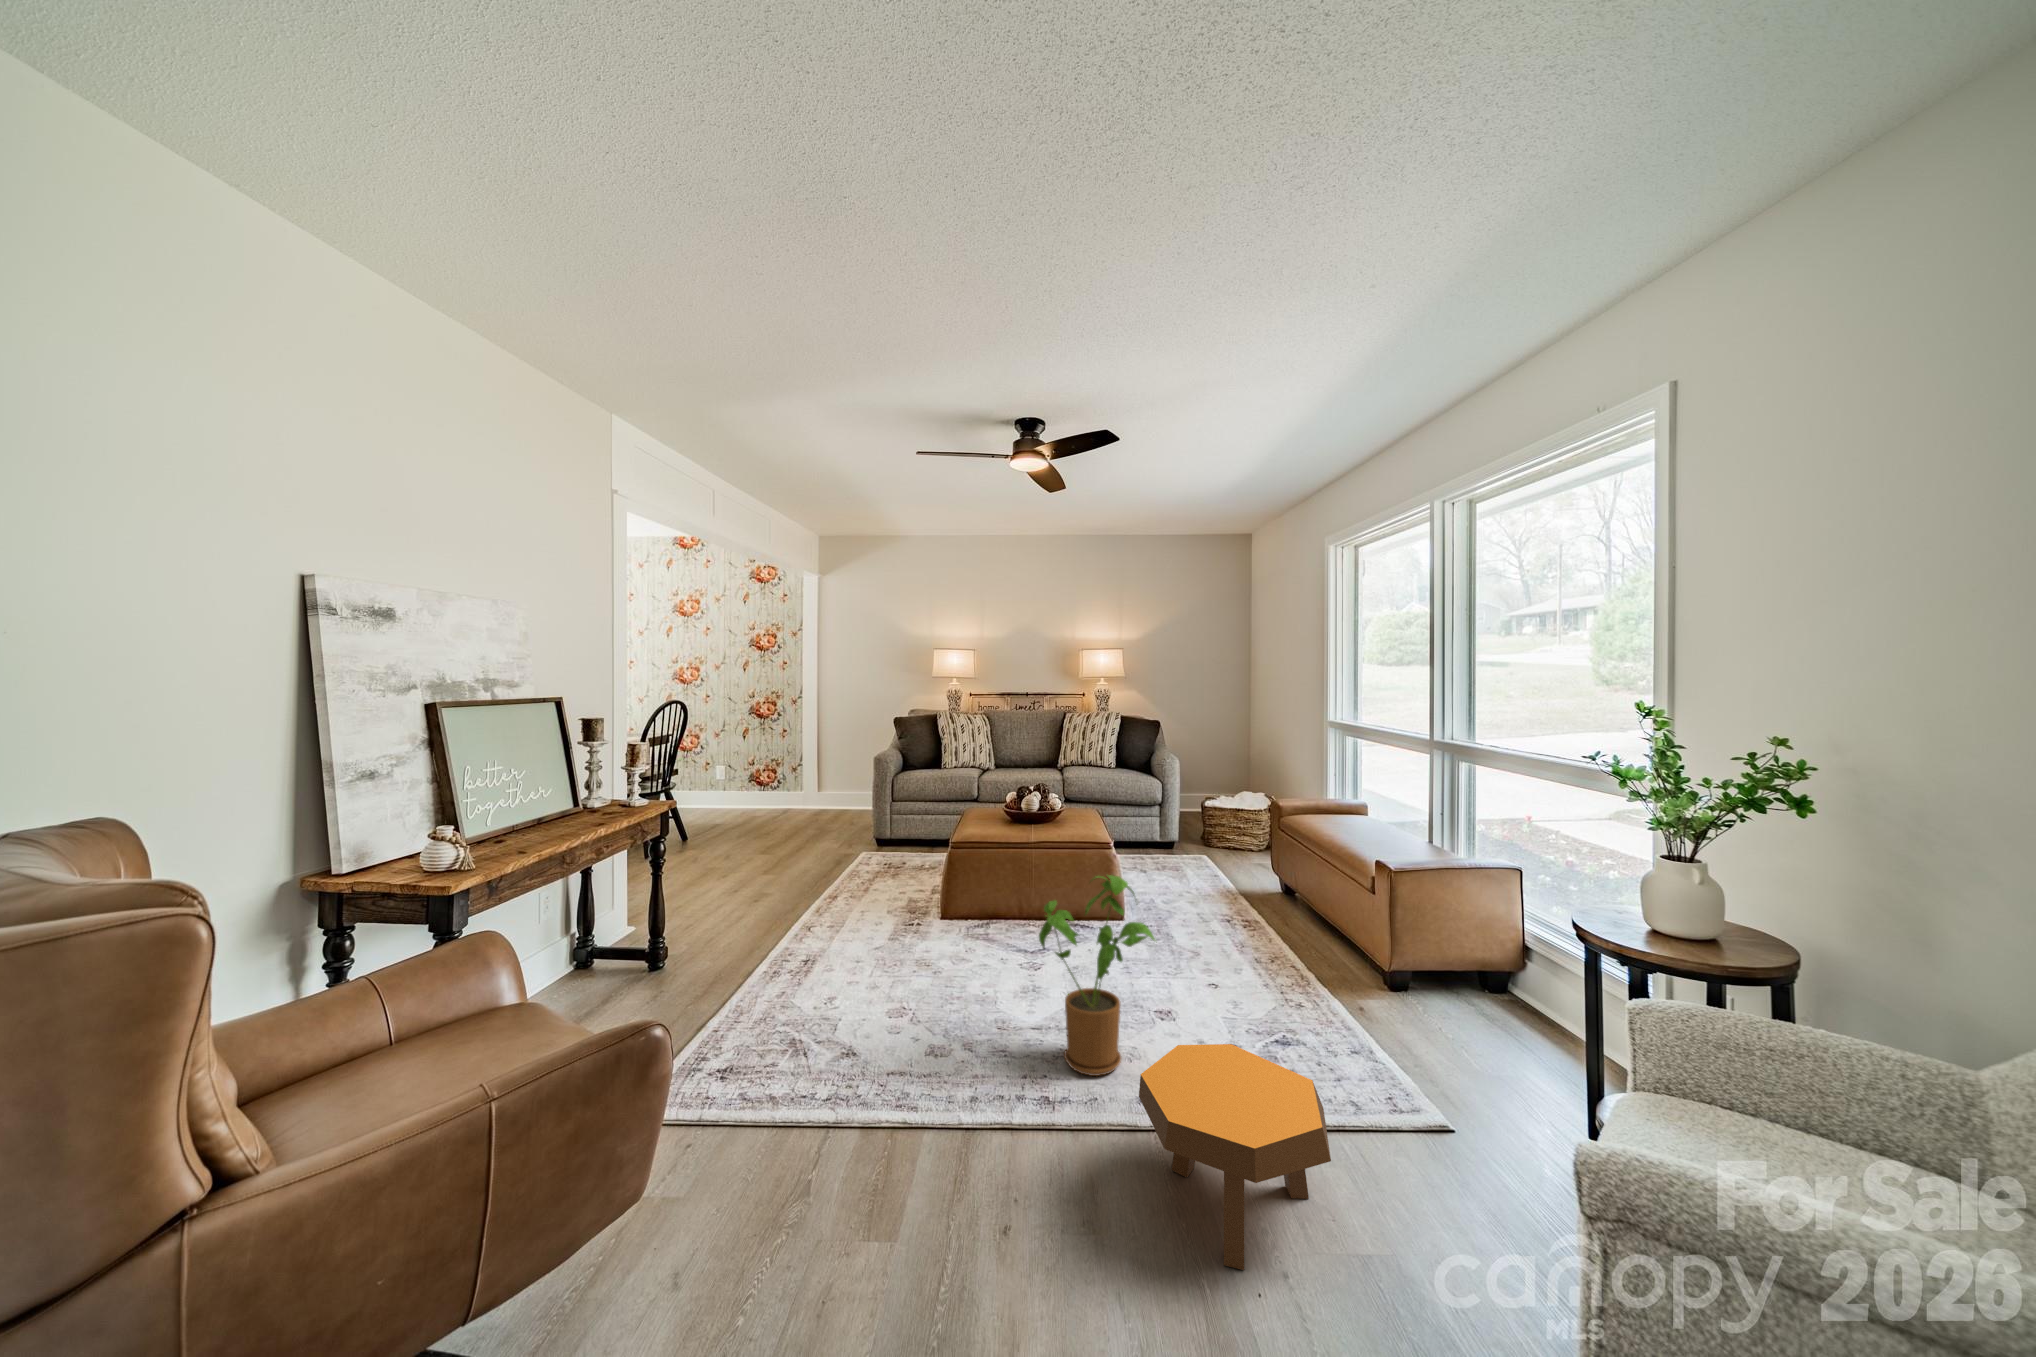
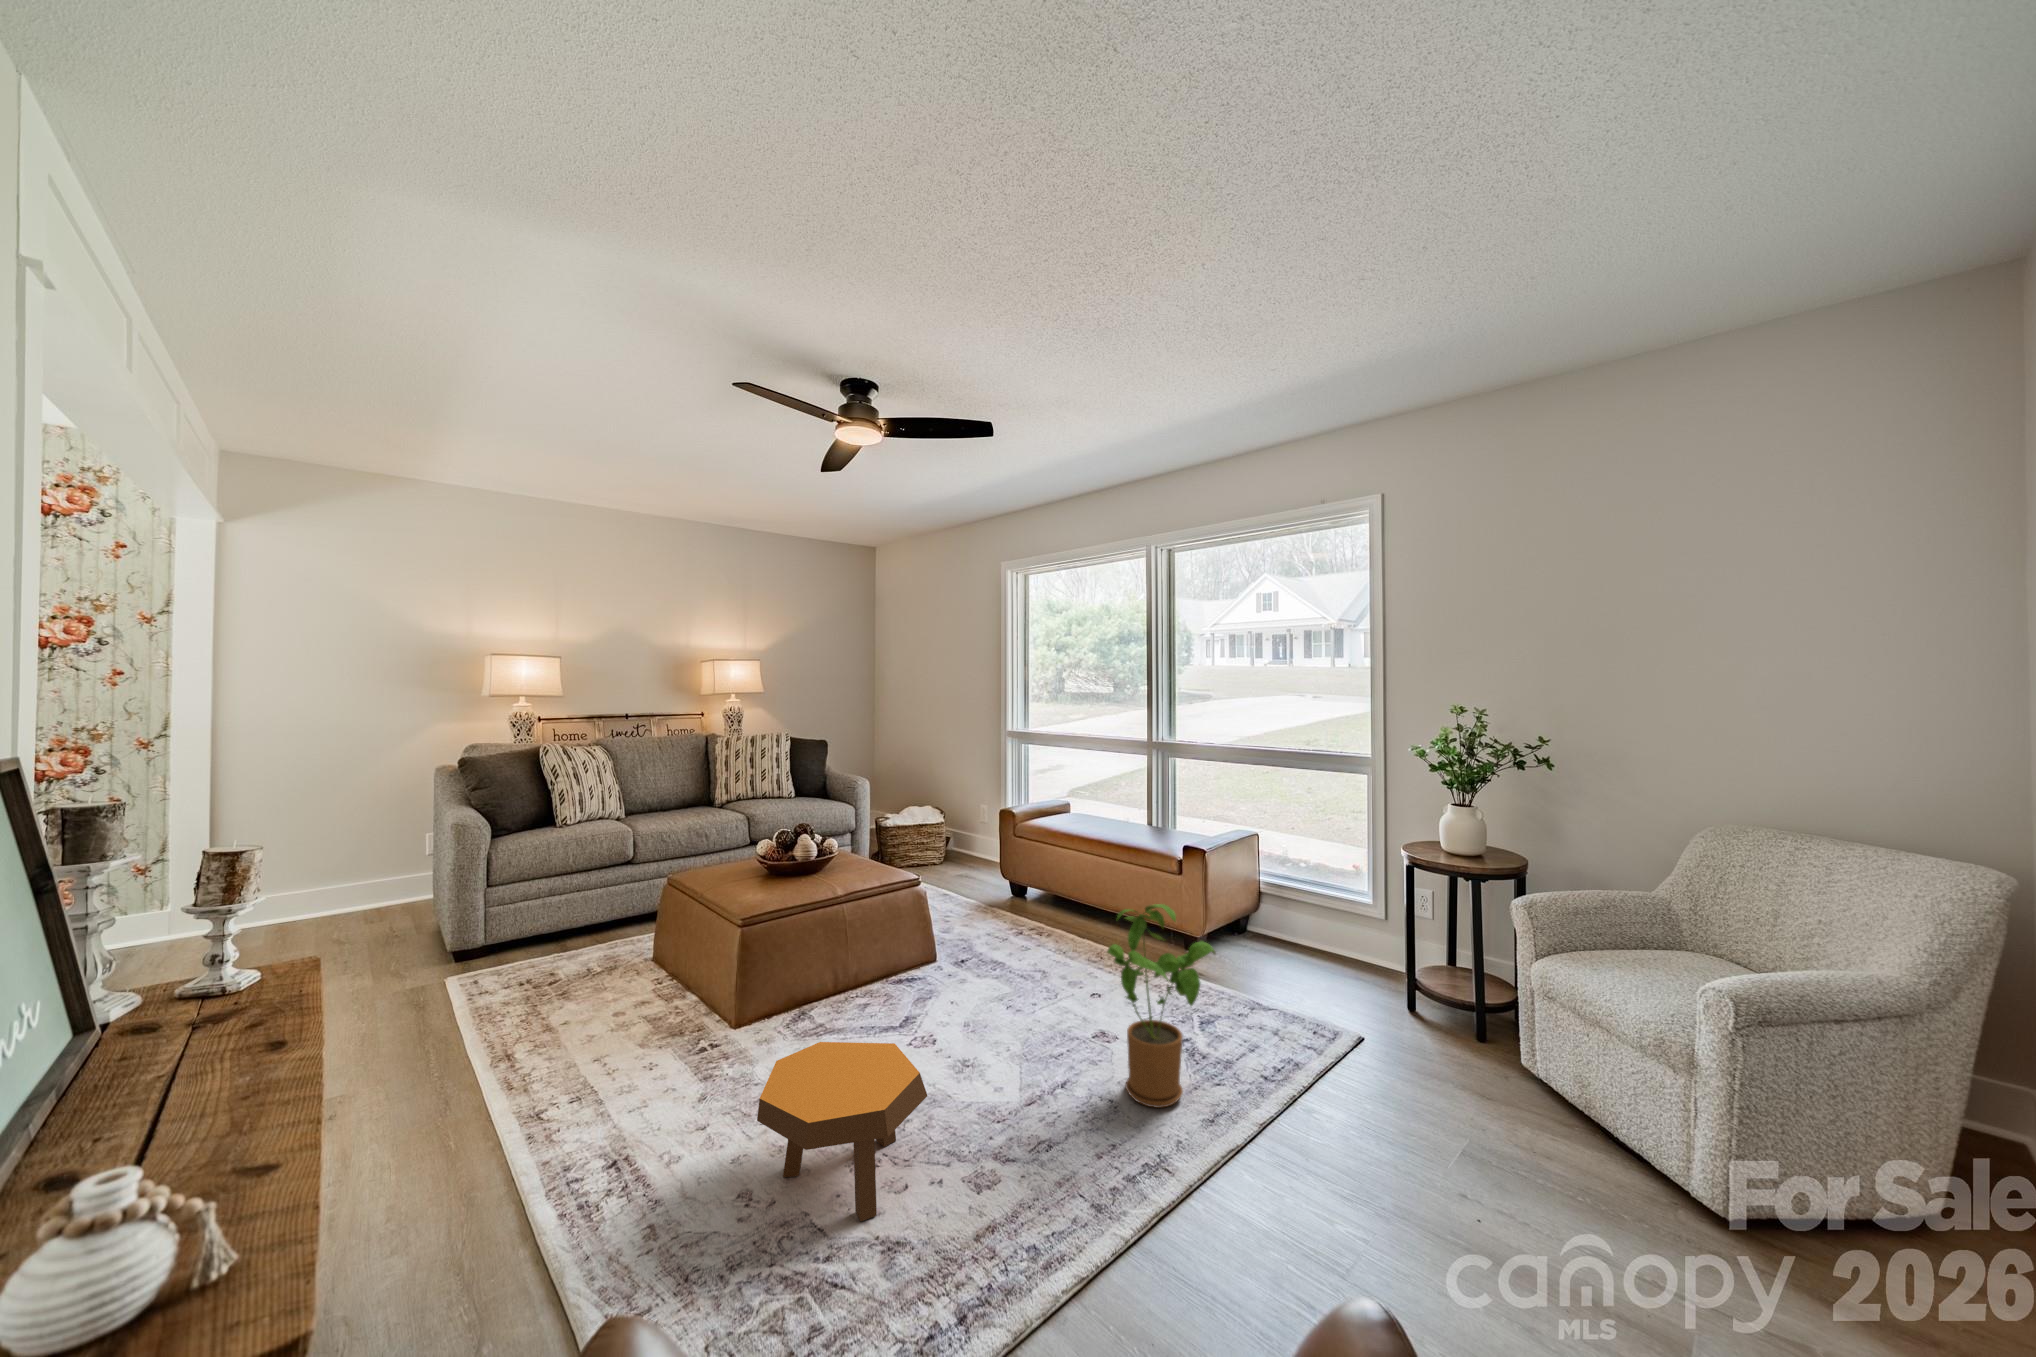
footstool: present [1139,1044,1331,1270] -> present [757,1042,927,1221]

